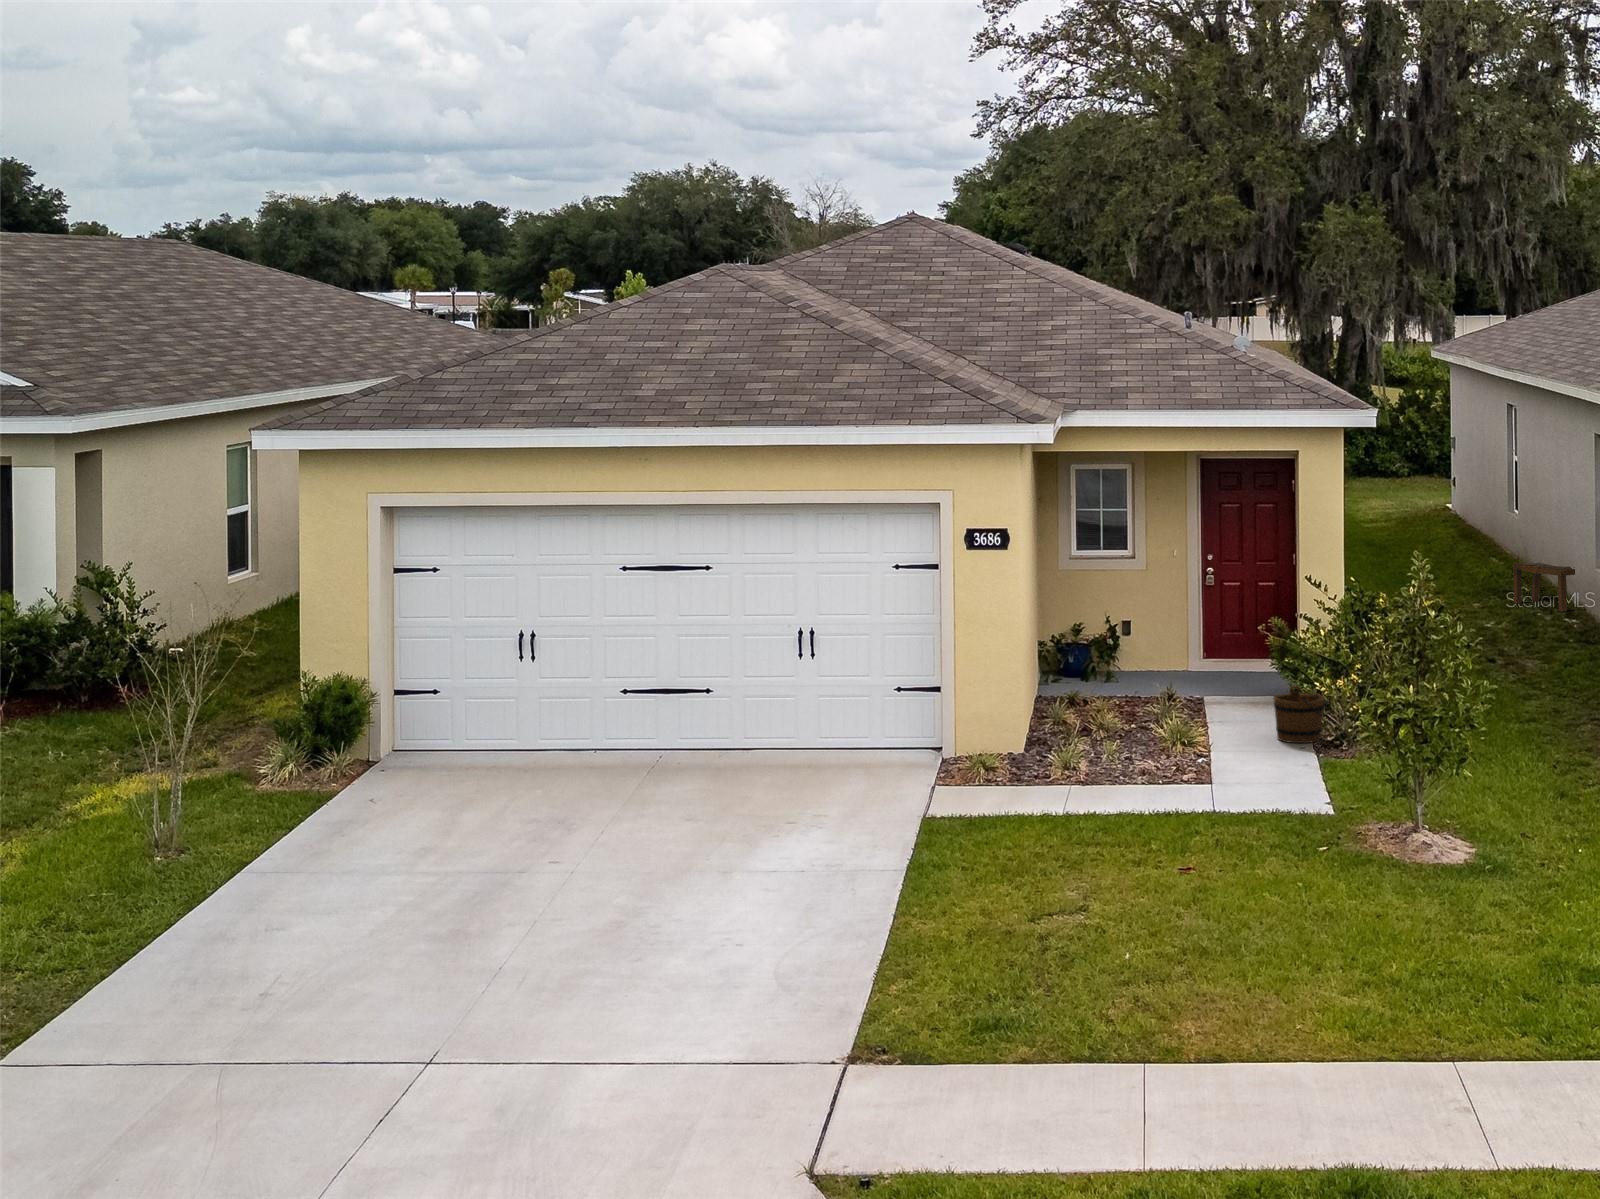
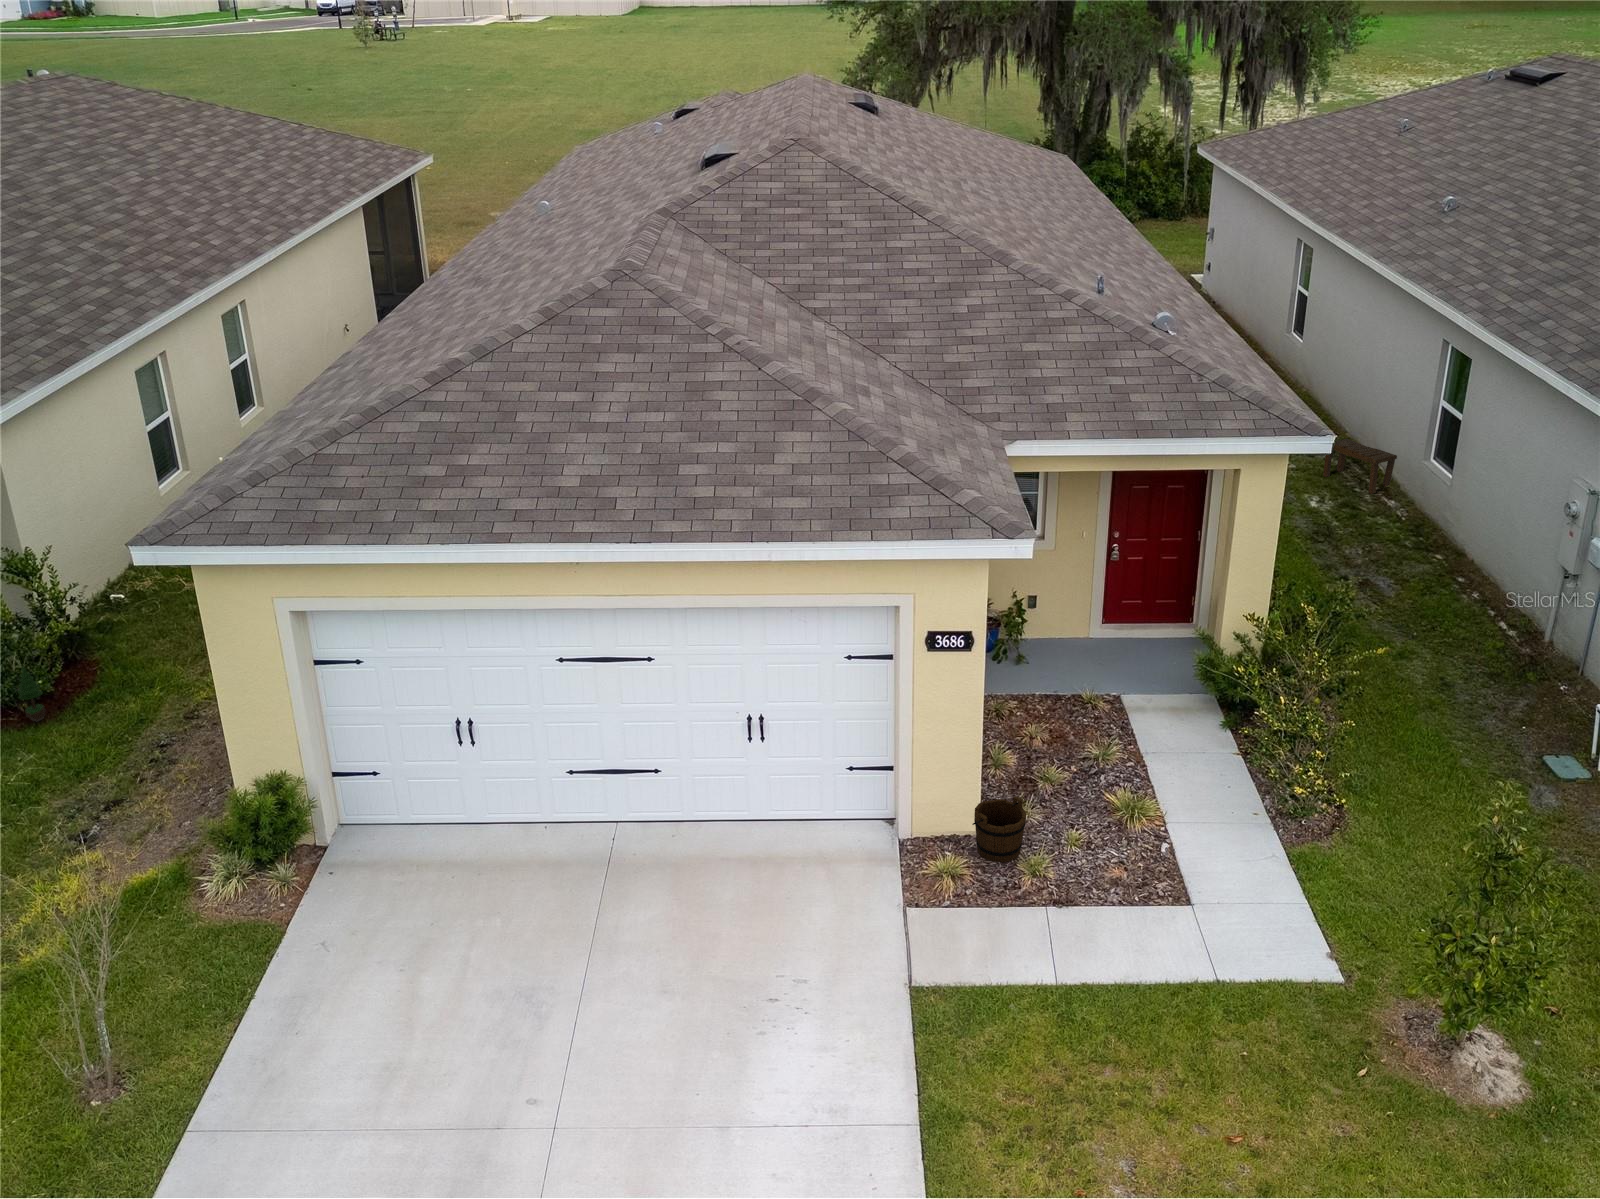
potted tree: none [110,637,134,699] -> present [18,667,46,721]
bucket: present [1274,686,1325,743] -> present [972,796,1026,862]

